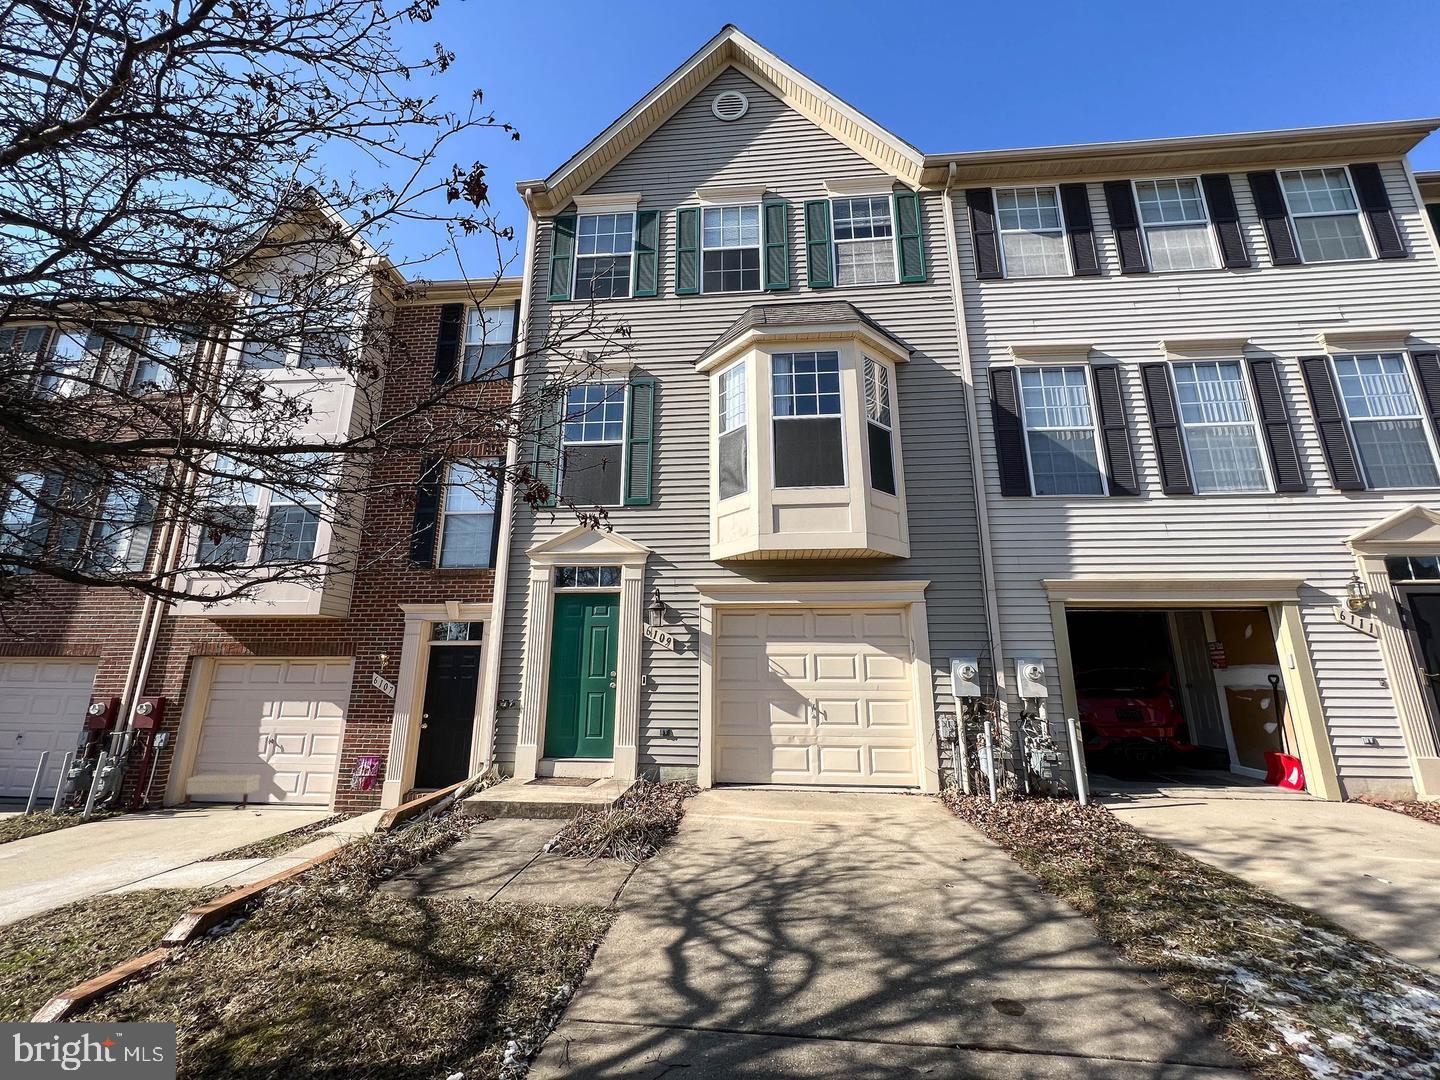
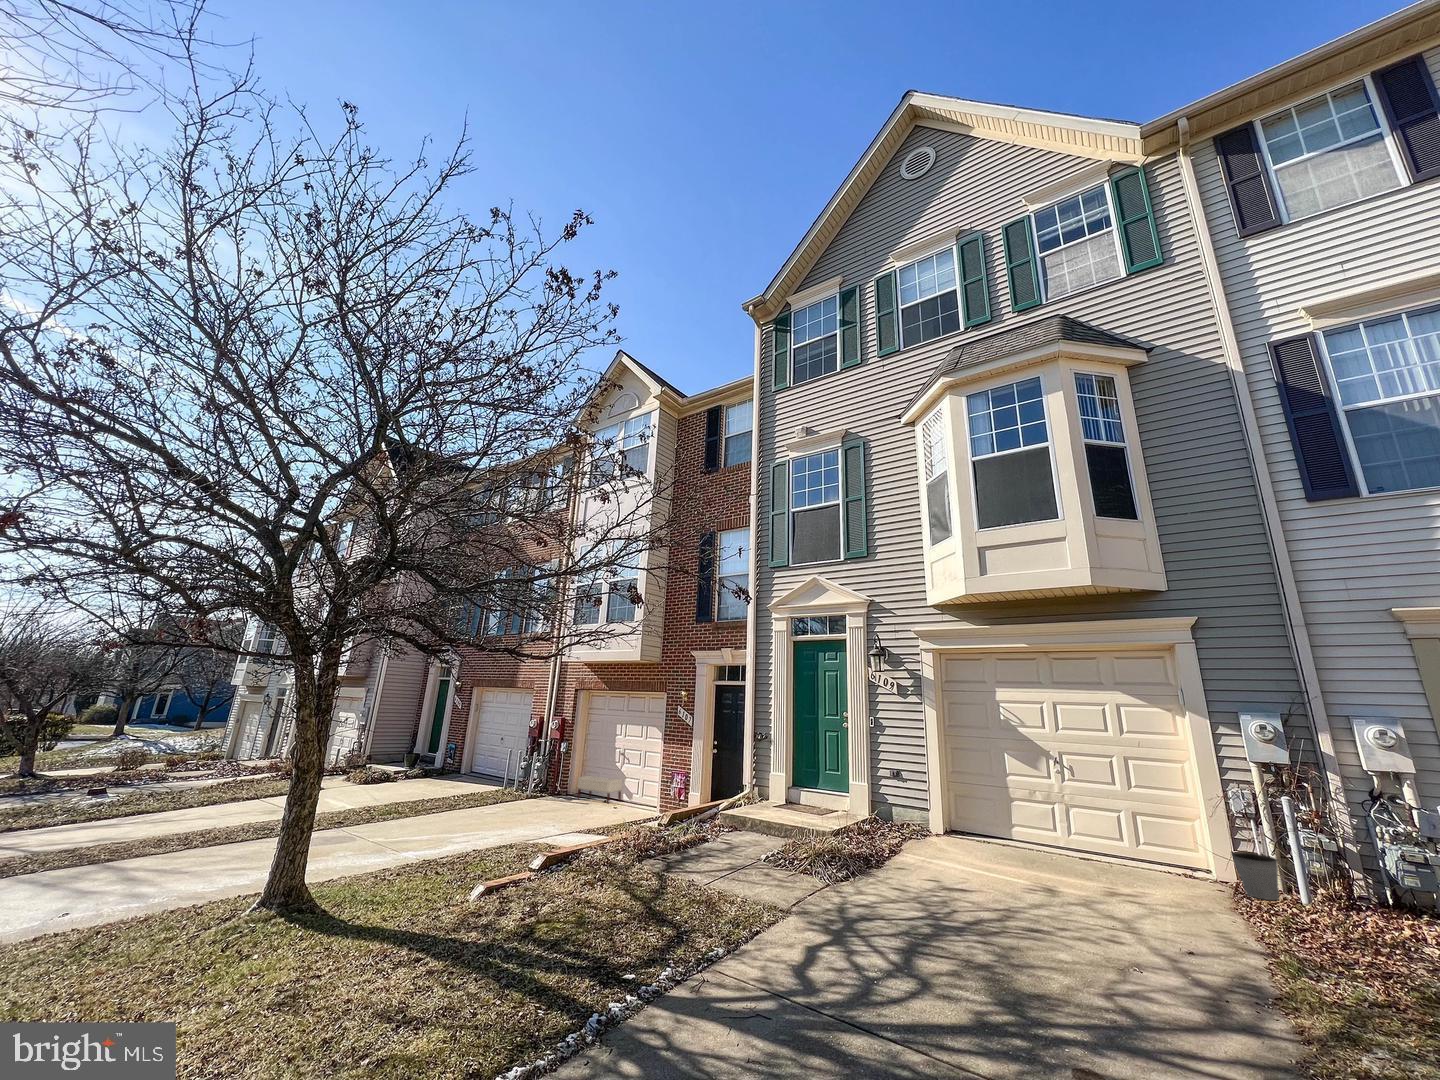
bucket: none [944,770,976,804] -> present [1232,853,1279,900]

